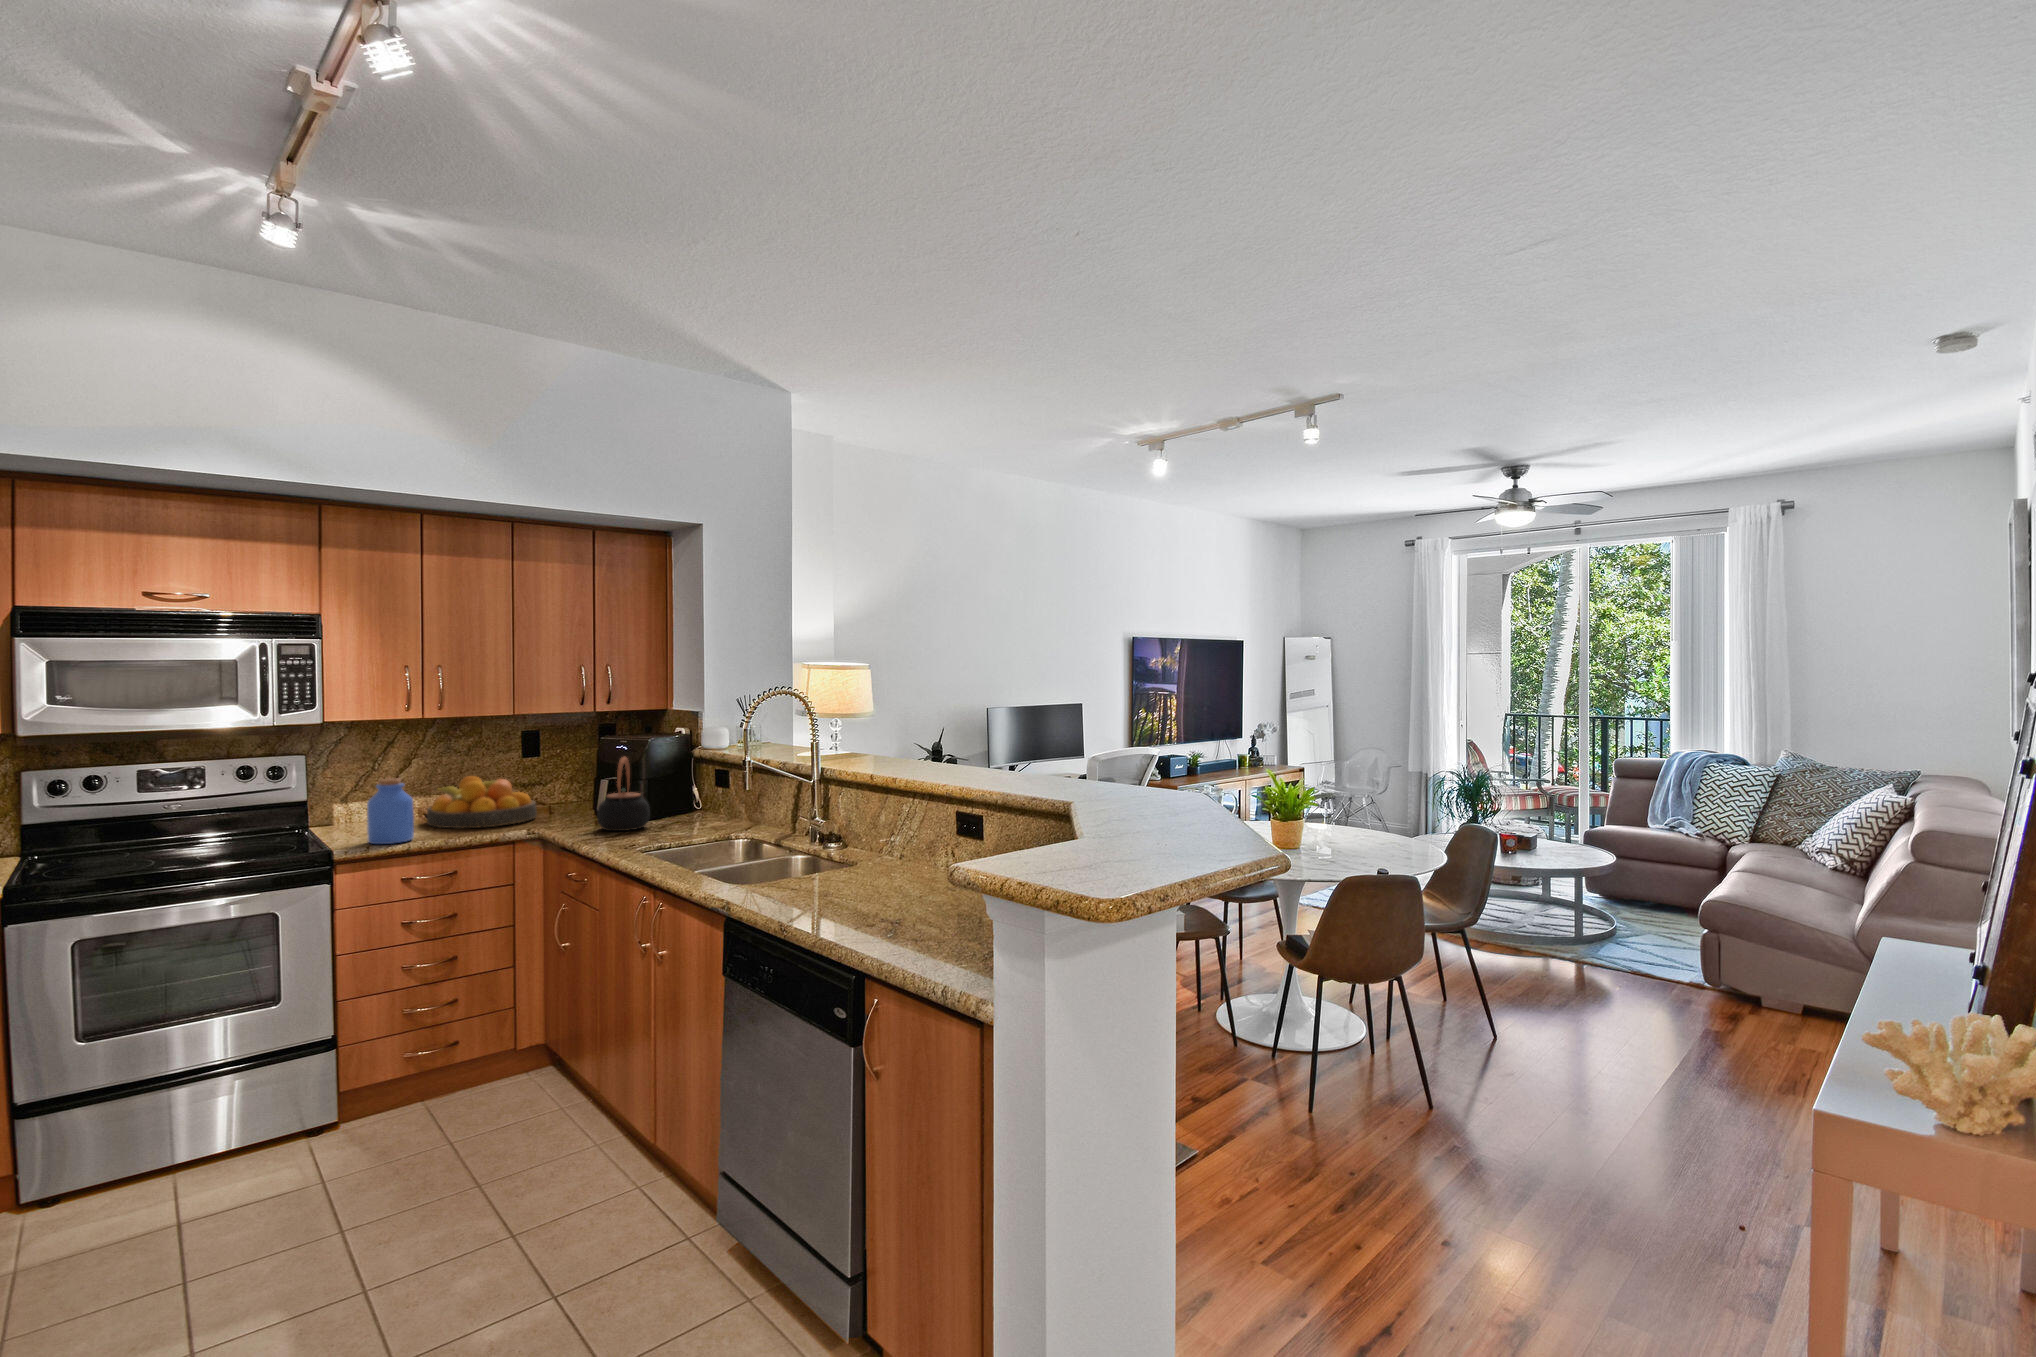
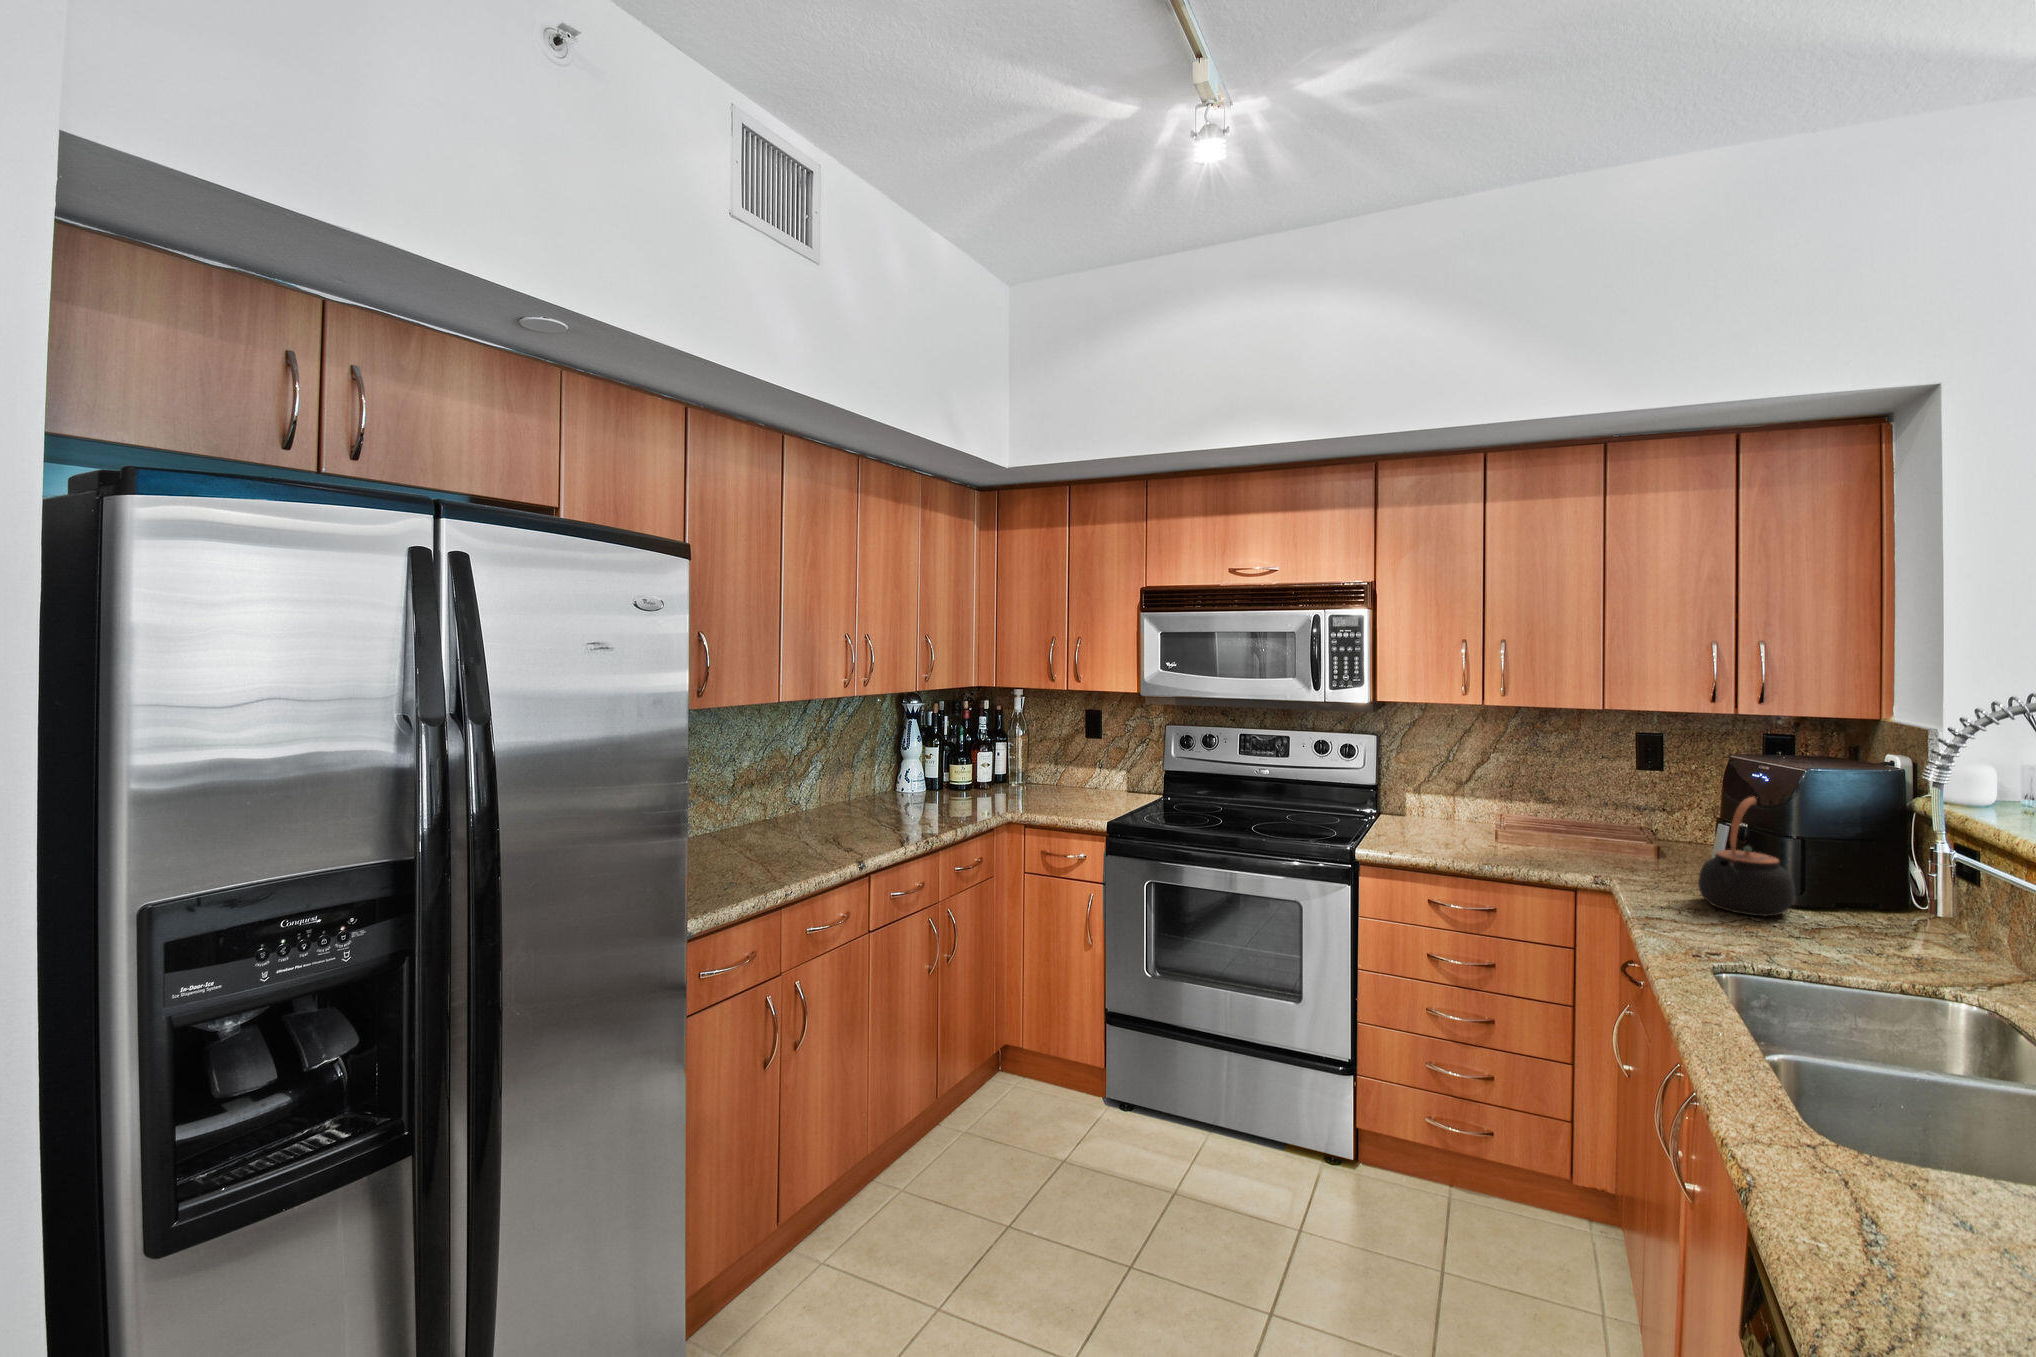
fruit bowl: present [427,776,537,829] -> none [1493,784,1635,859]
jar: present [367,778,414,844] -> none [1405,776,1456,854]

